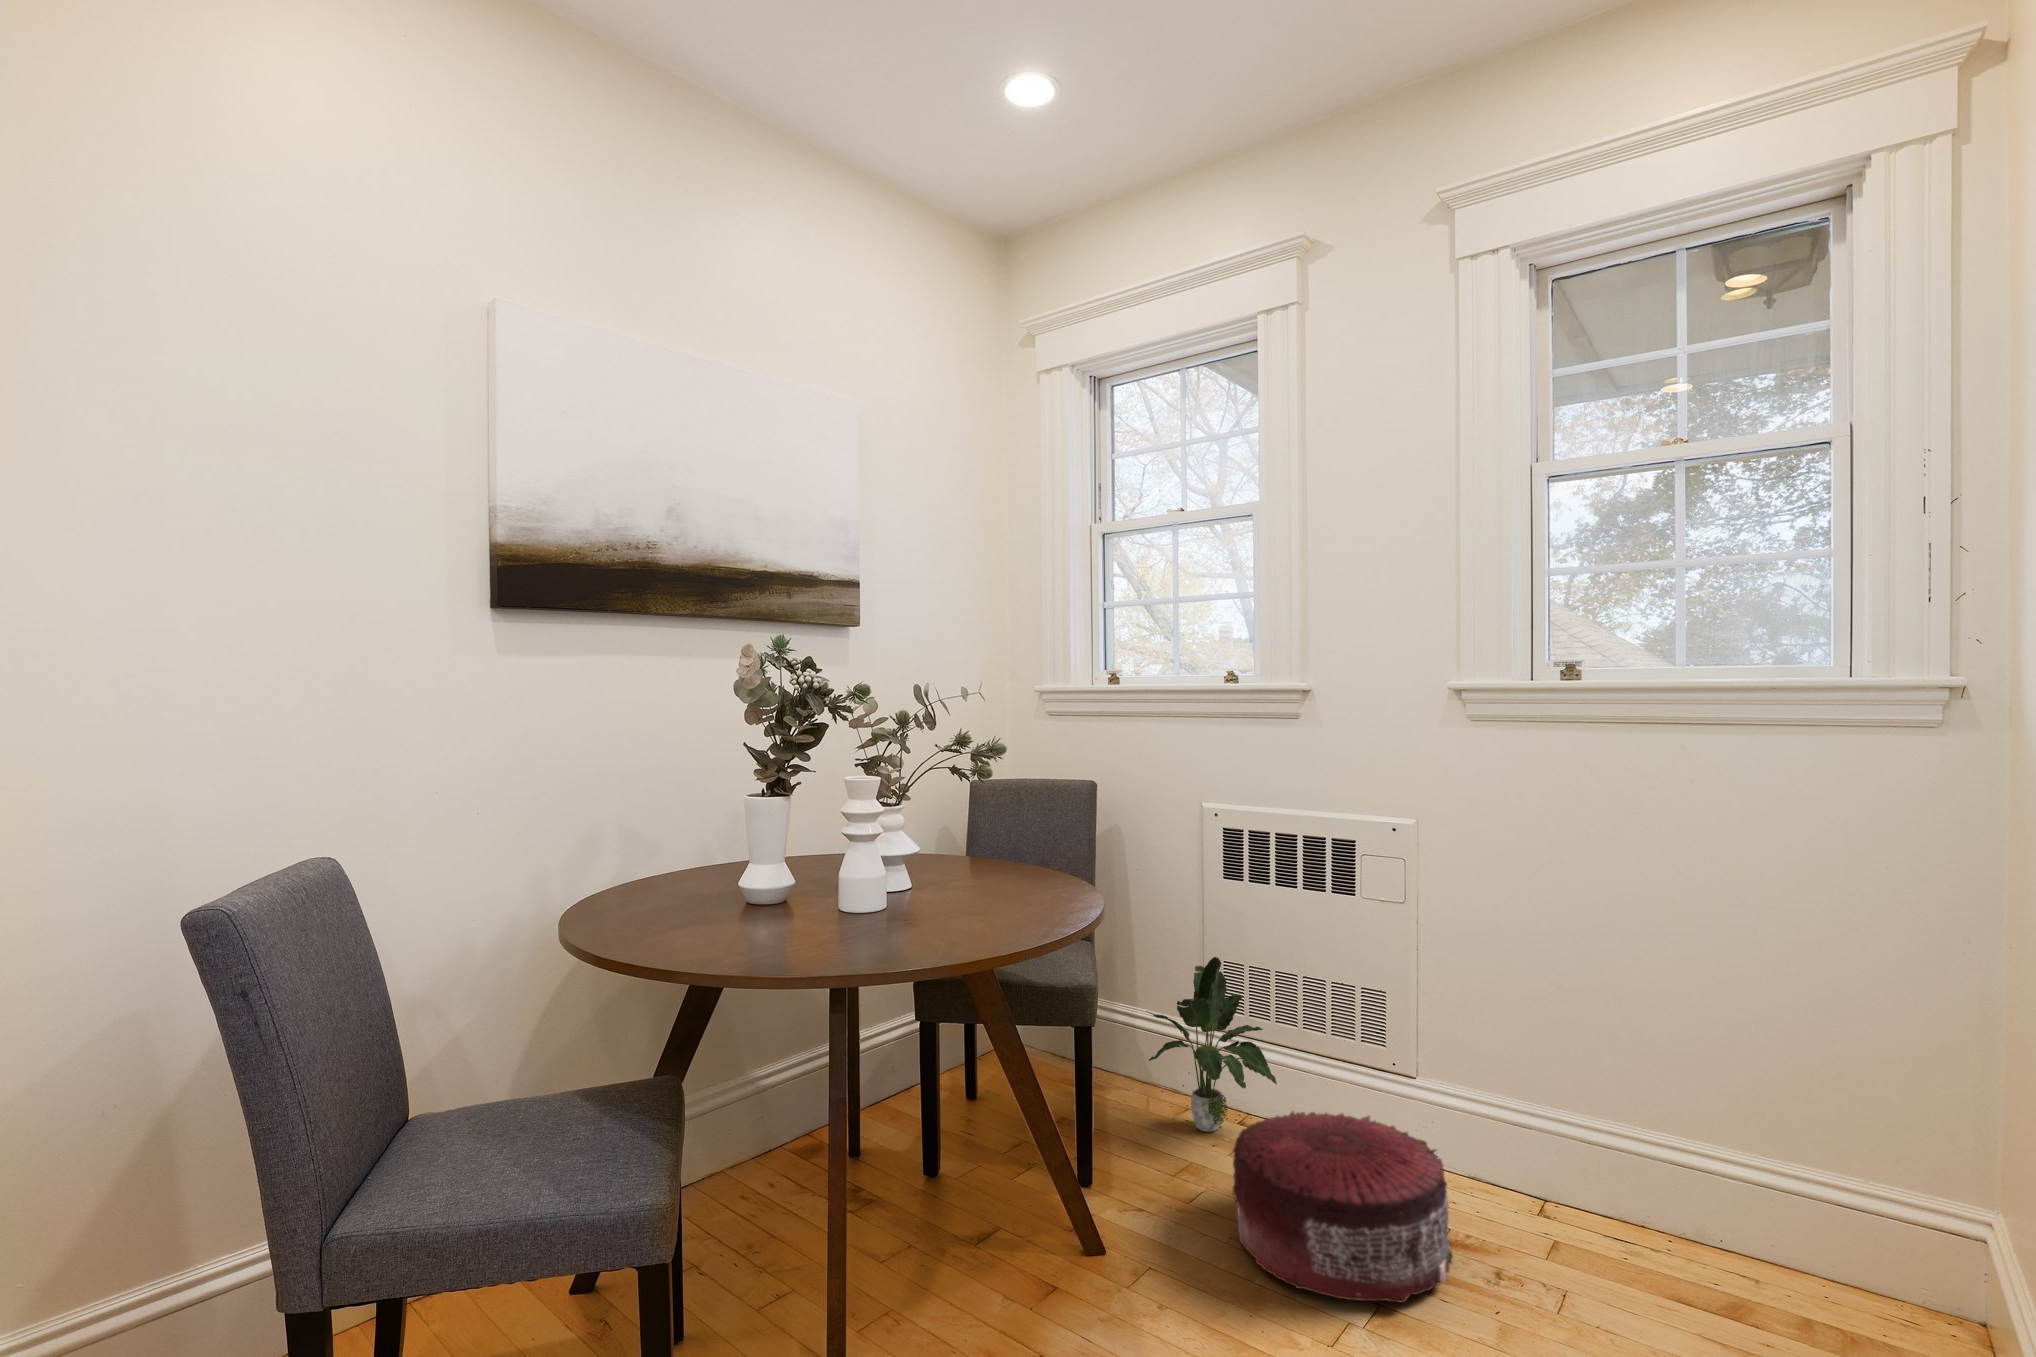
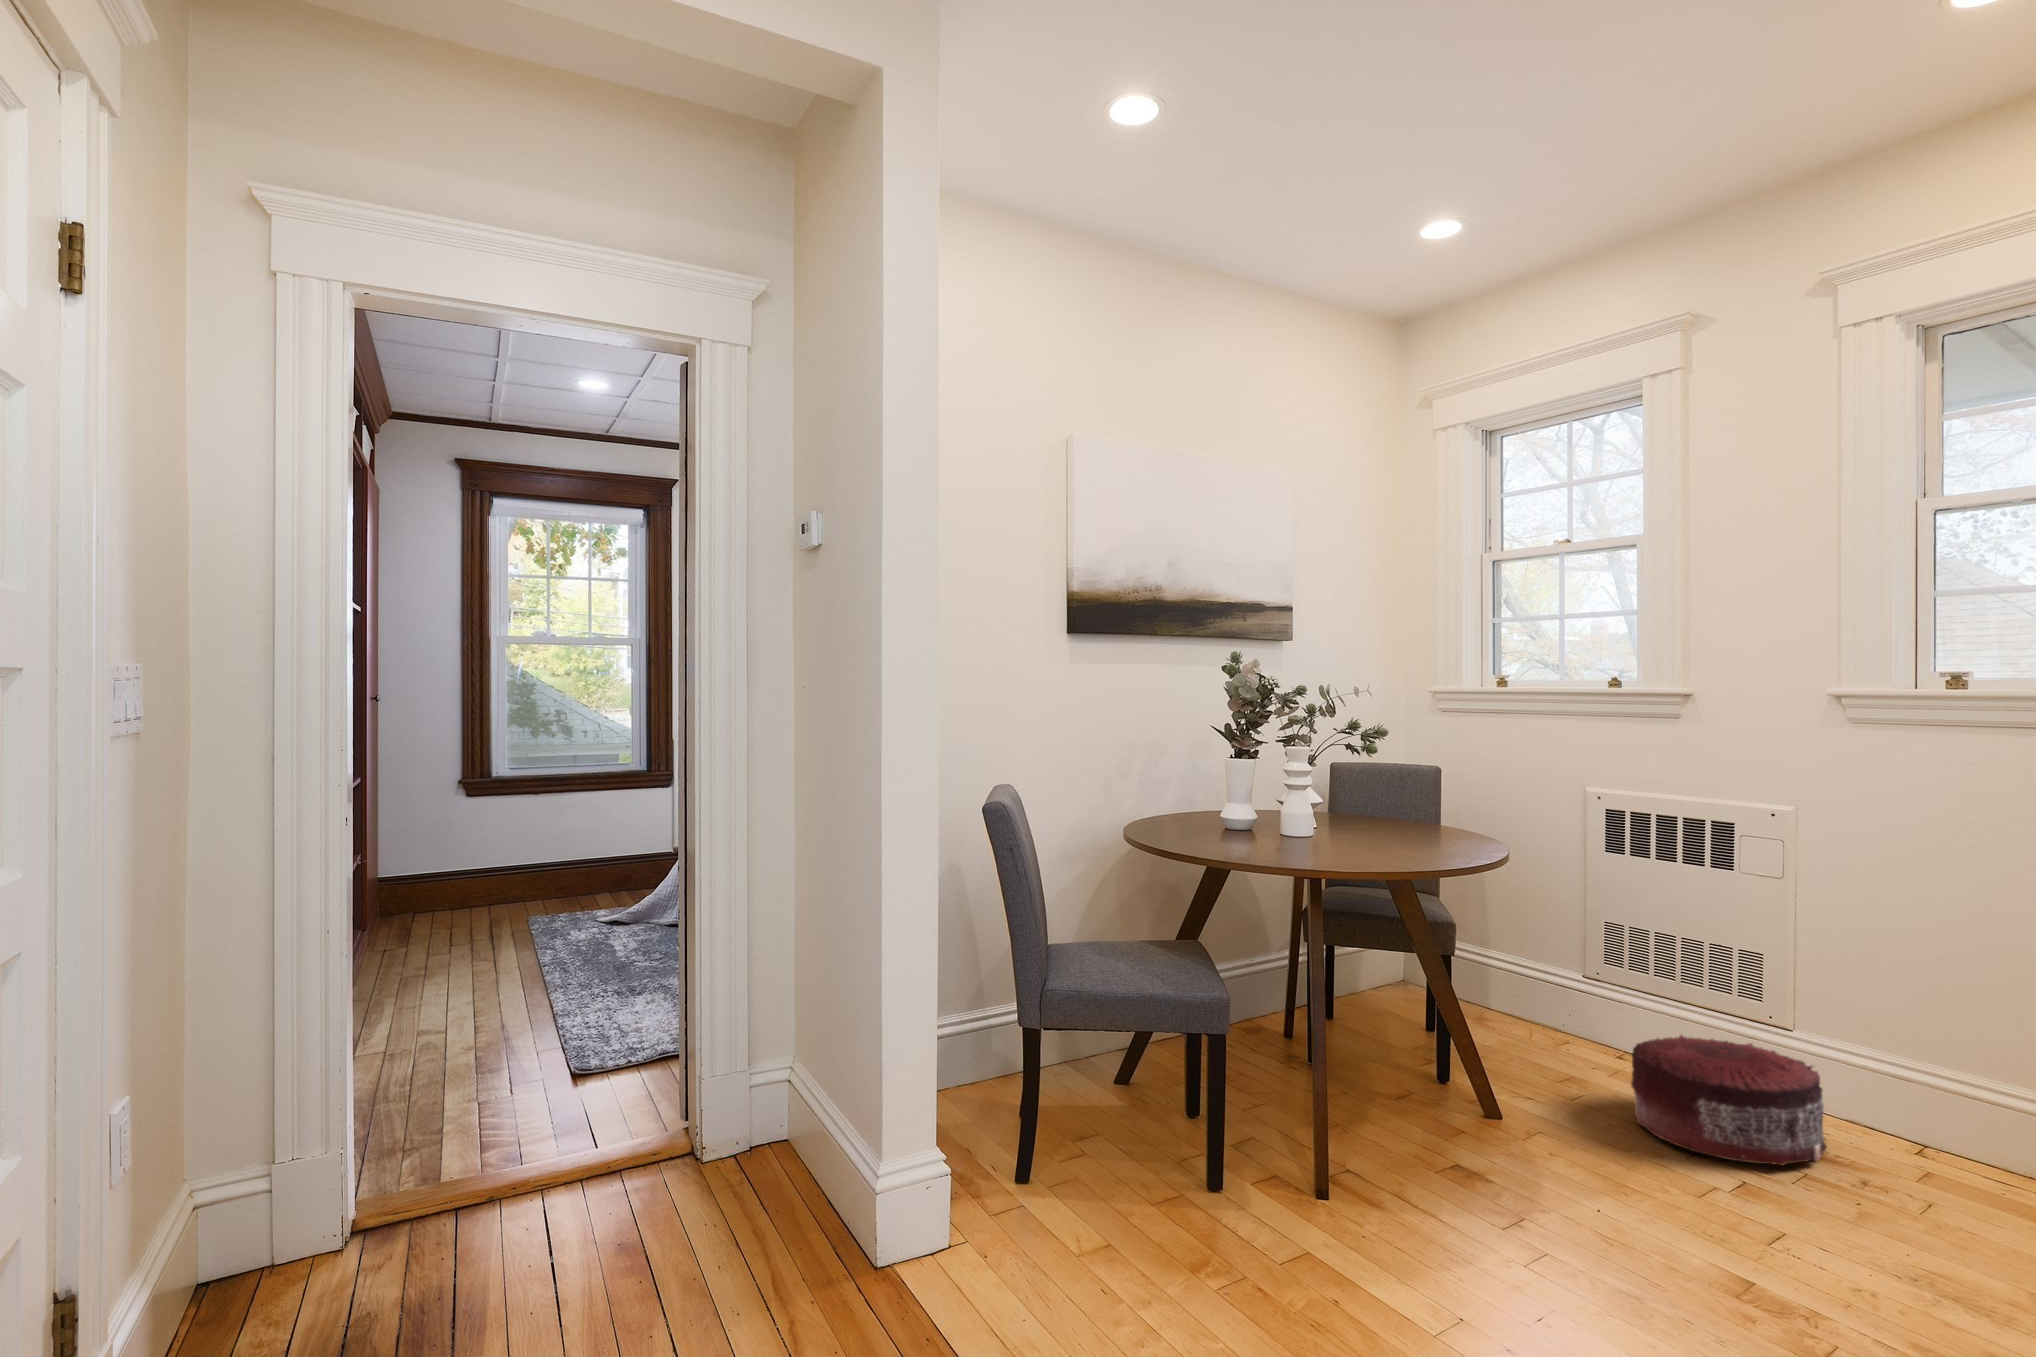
potted plant: present [1147,957,1277,1132] -> none [1541,917,1662,1060]

